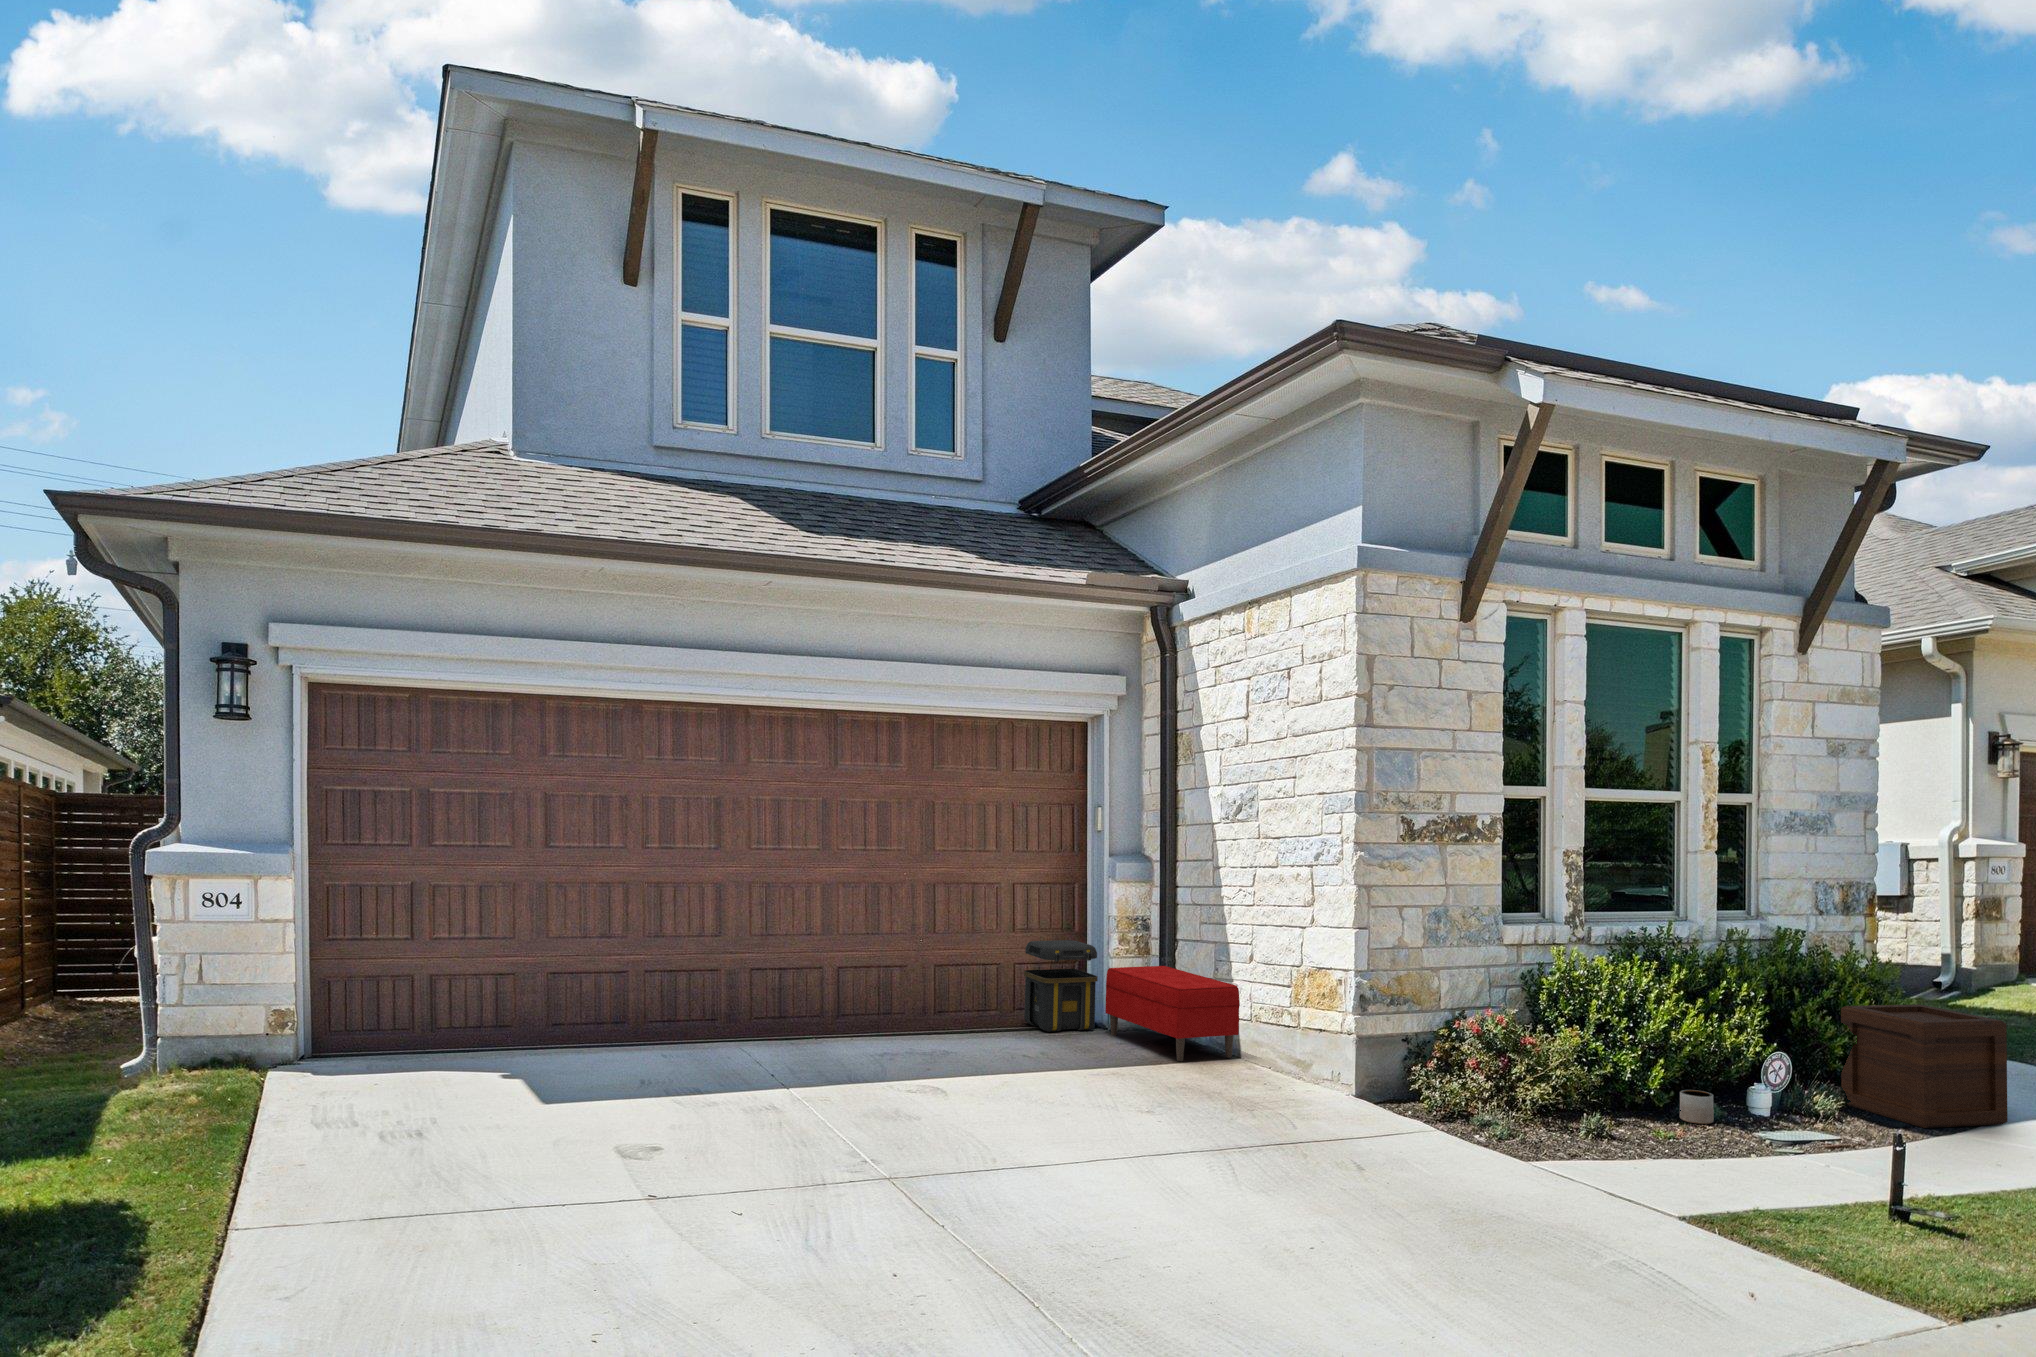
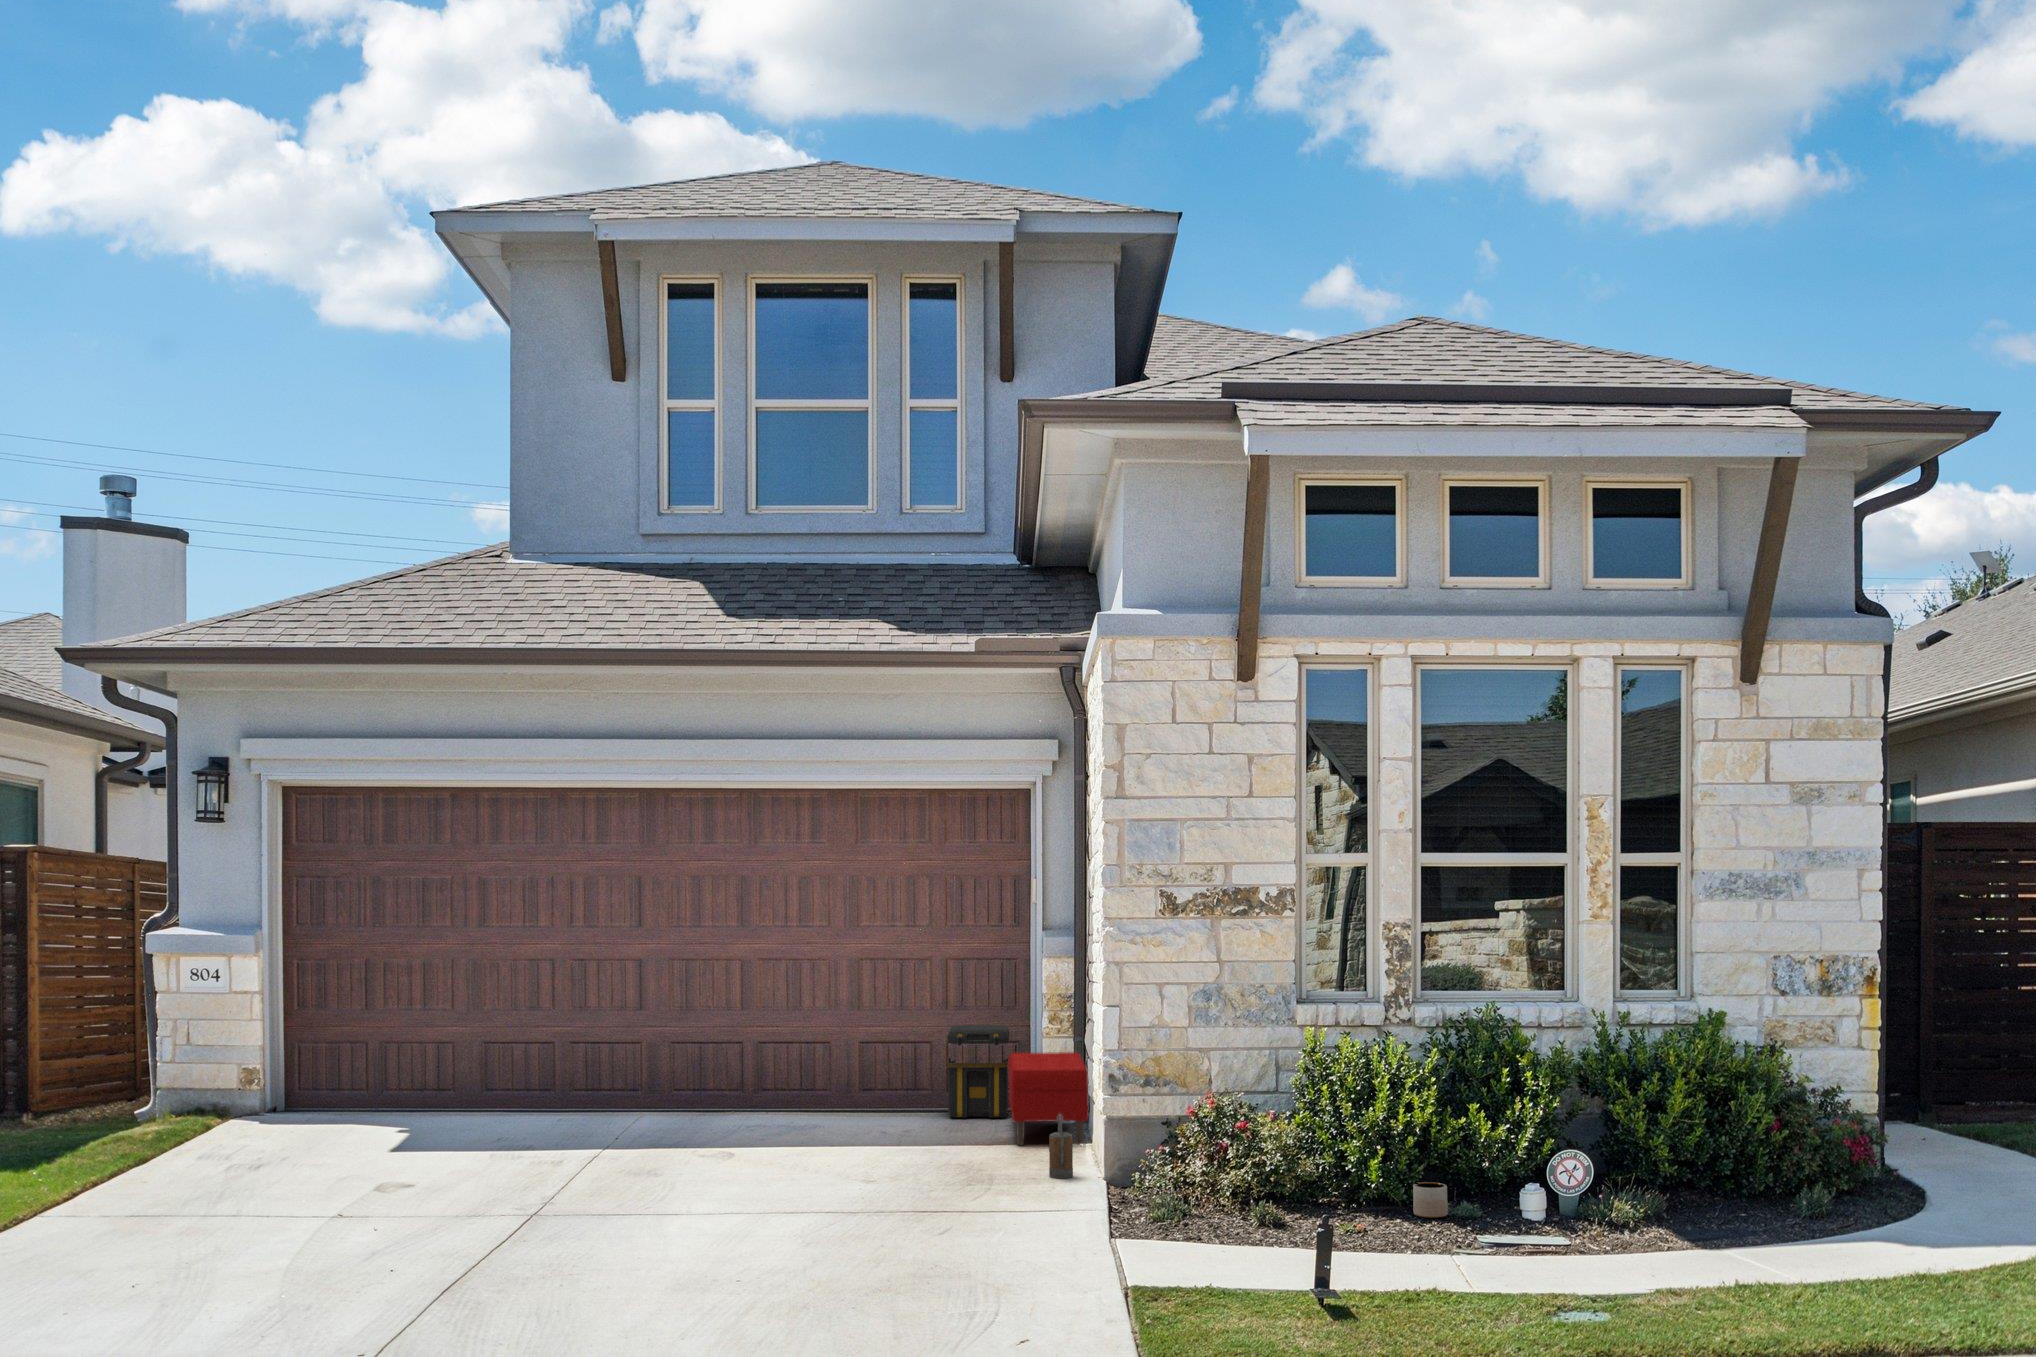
wooden crate: present [1841,1004,2008,1128] -> none [1667,1099,1814,1238]
watering can: none [1287,1035,1321,1099] -> present [1049,1114,1073,1178]

